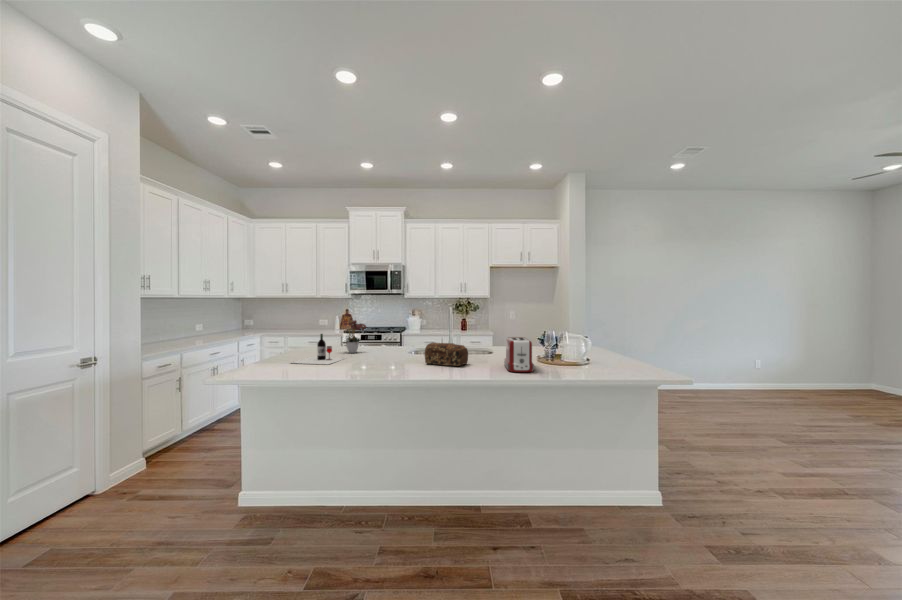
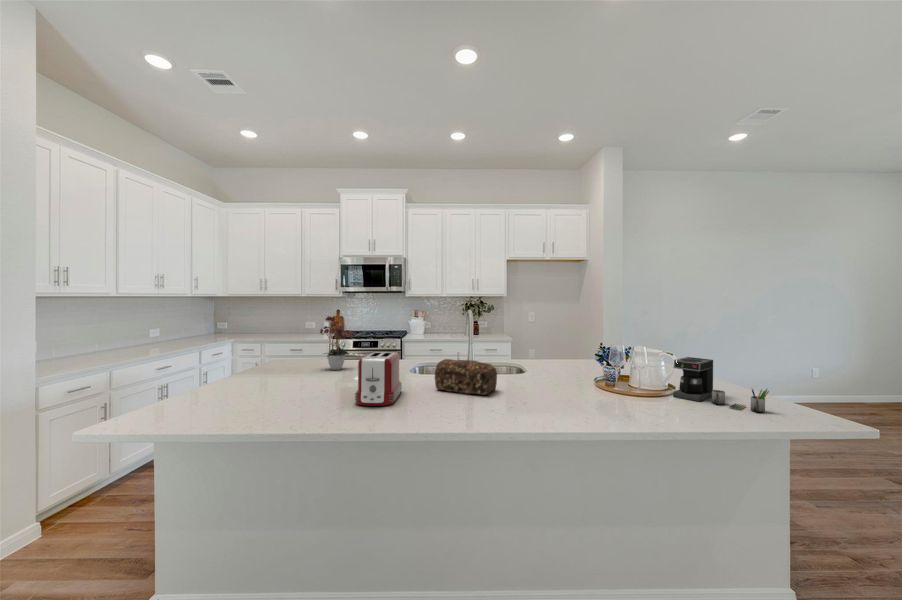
wine bottle: present [292,334,345,364] -> none [243,345,327,391]
toaster: present [504,337,534,372] -> present [355,351,402,406]
coffee maker: none [588,340,643,374] -> present [673,357,769,412]

